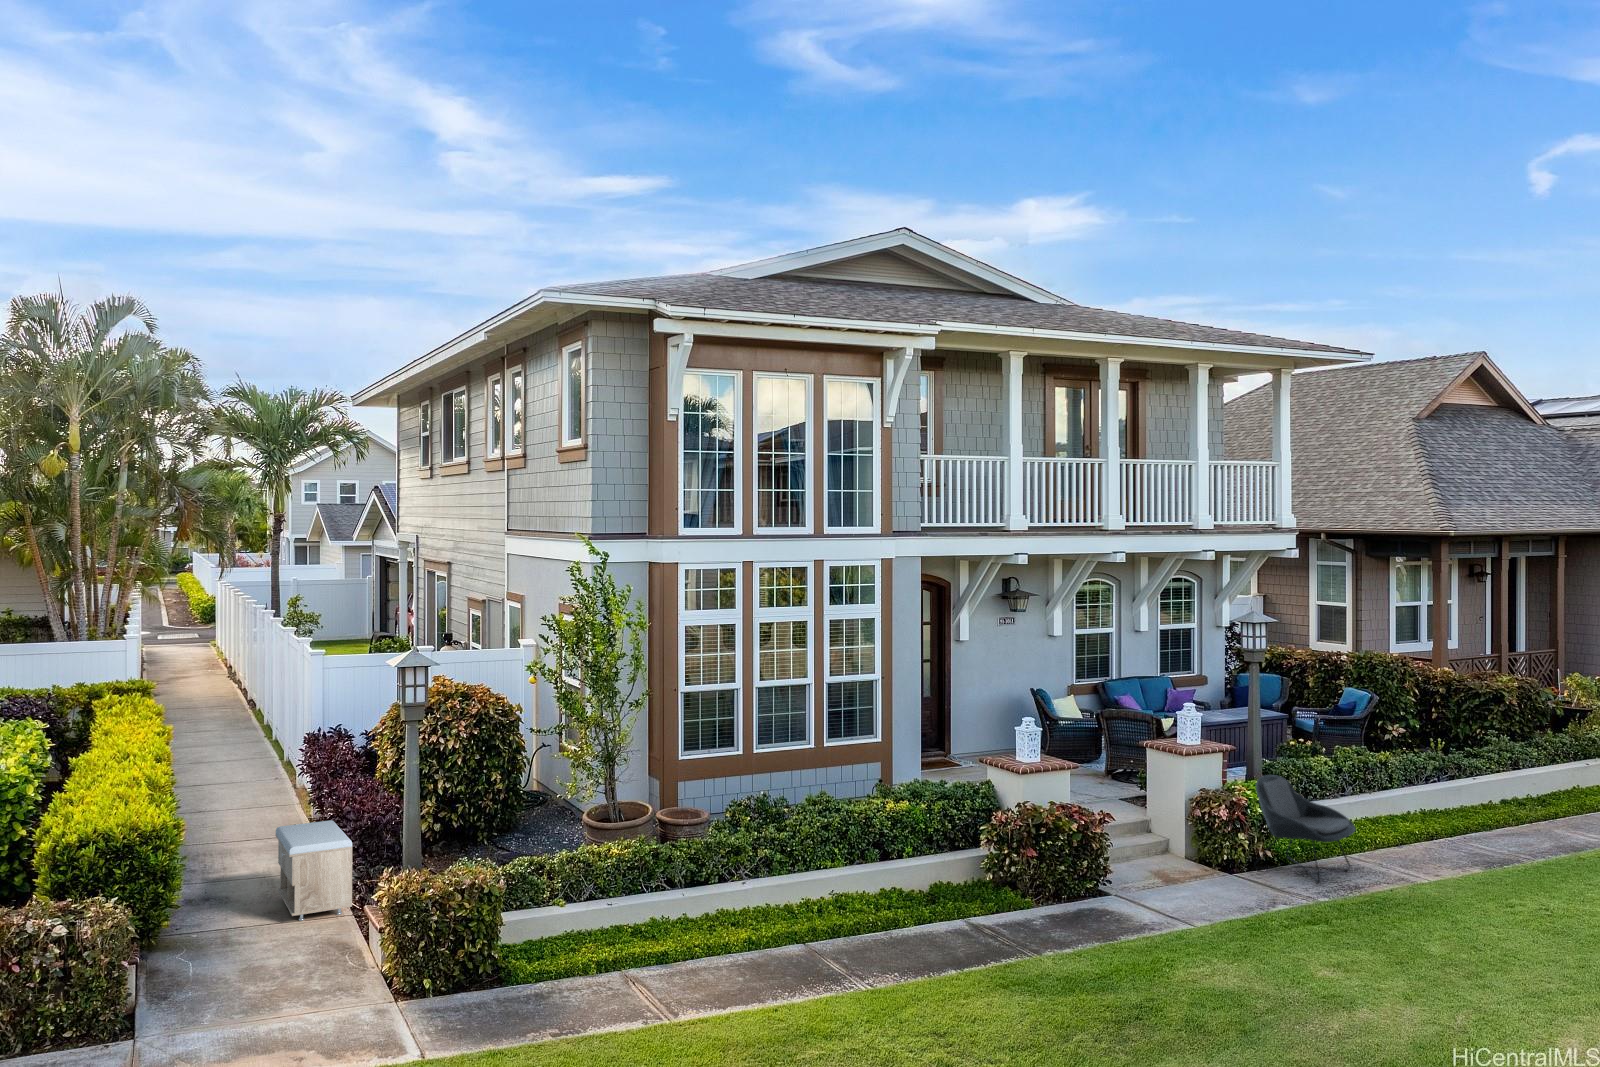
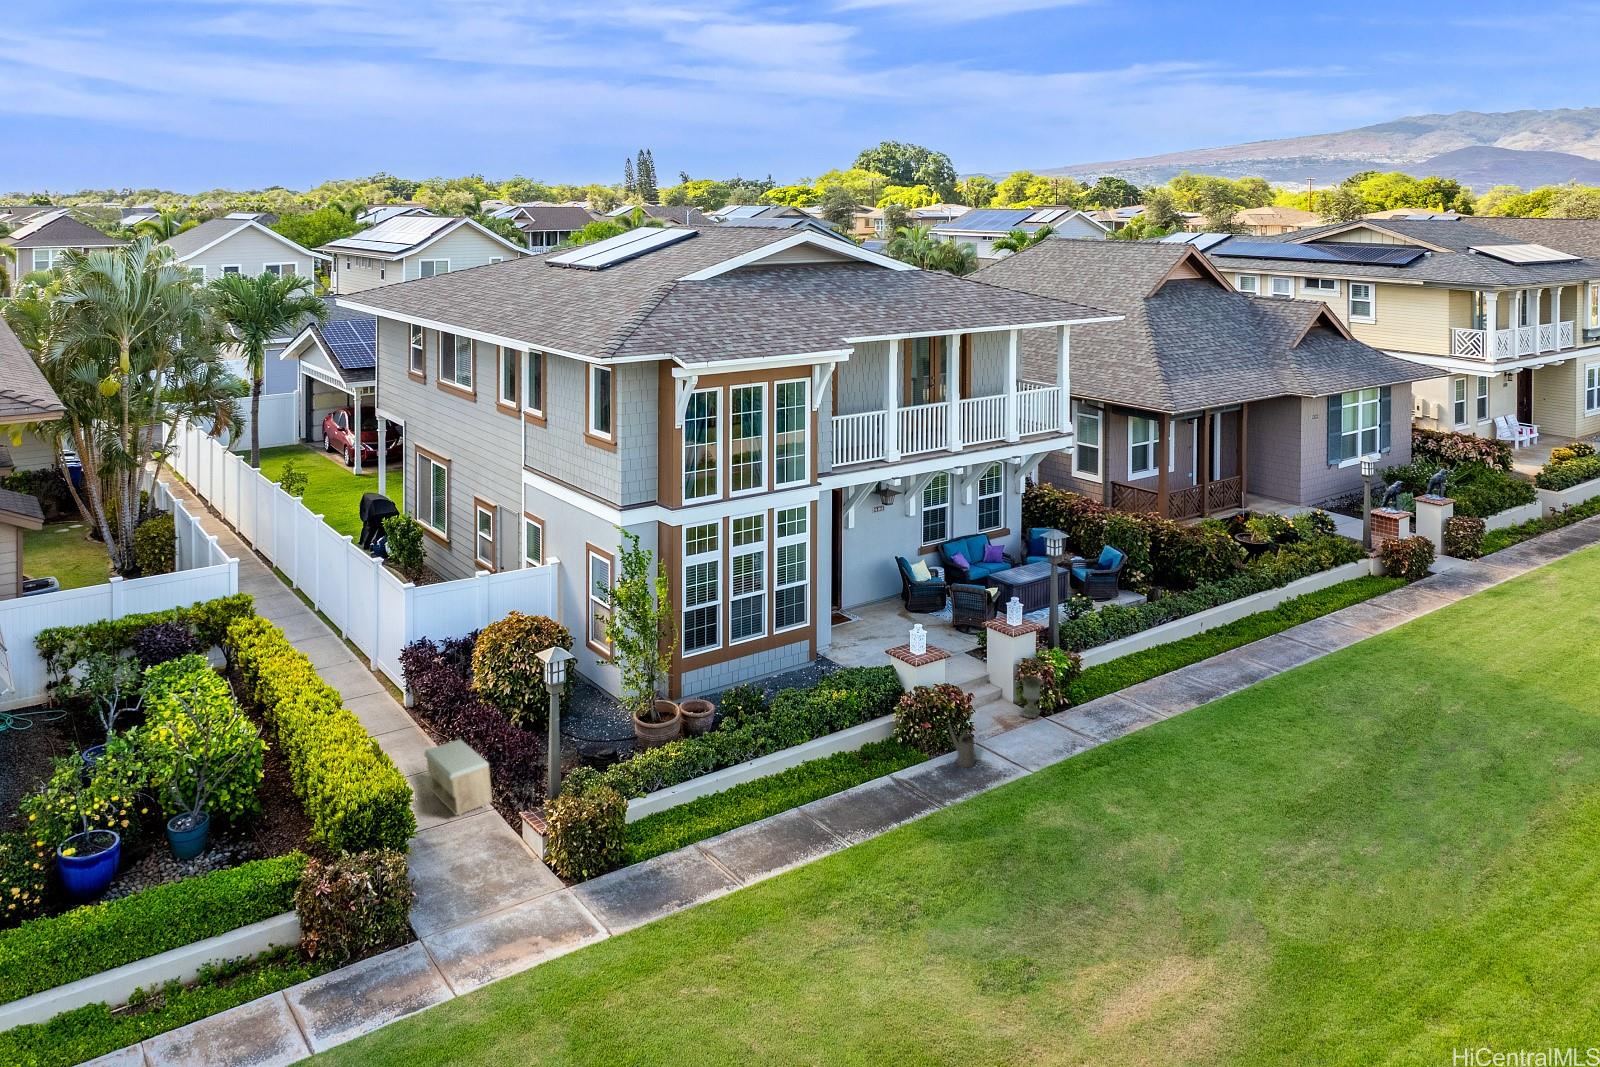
lounge chair: present [1254,775,1355,884] -> none [1057,651,1119,724]
planter: none [1190,801,1227,873] -> present [1020,675,1043,718]
watering can: none [1063,852,1105,917] -> present [949,725,976,768]

